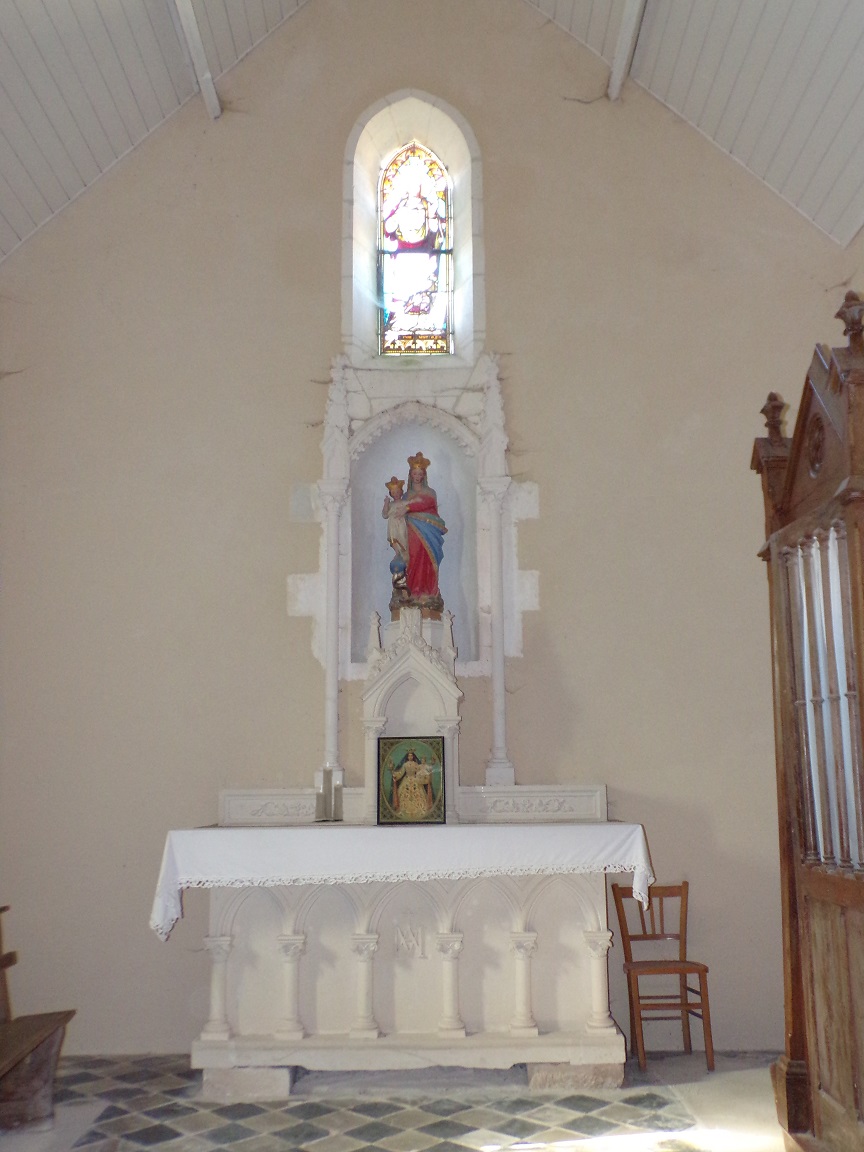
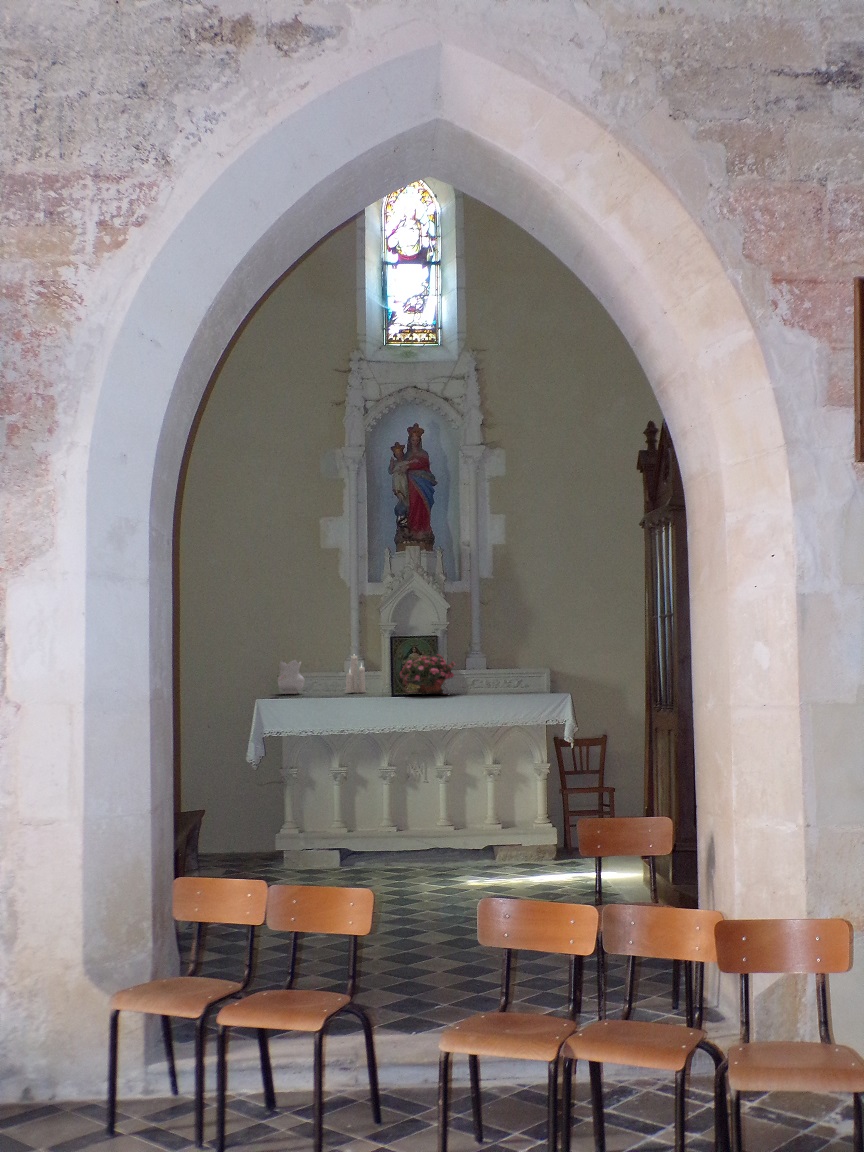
potted flower: none [388,765,470,824] -> present [400,654,455,695]
ceramic pitcher: none [219,773,257,822] -> present [278,660,305,694]

